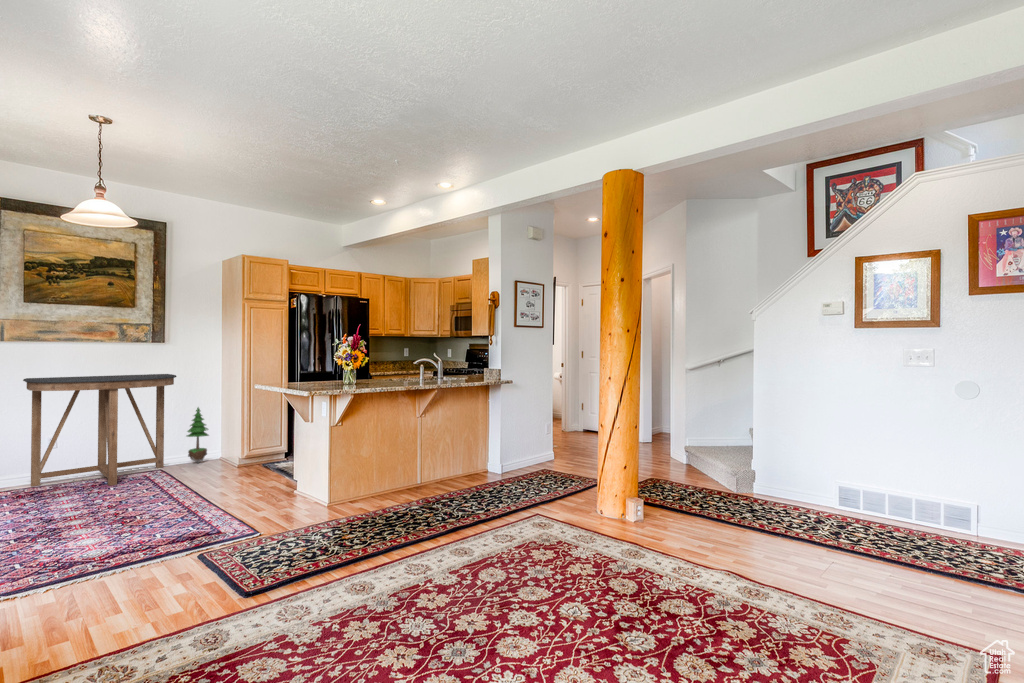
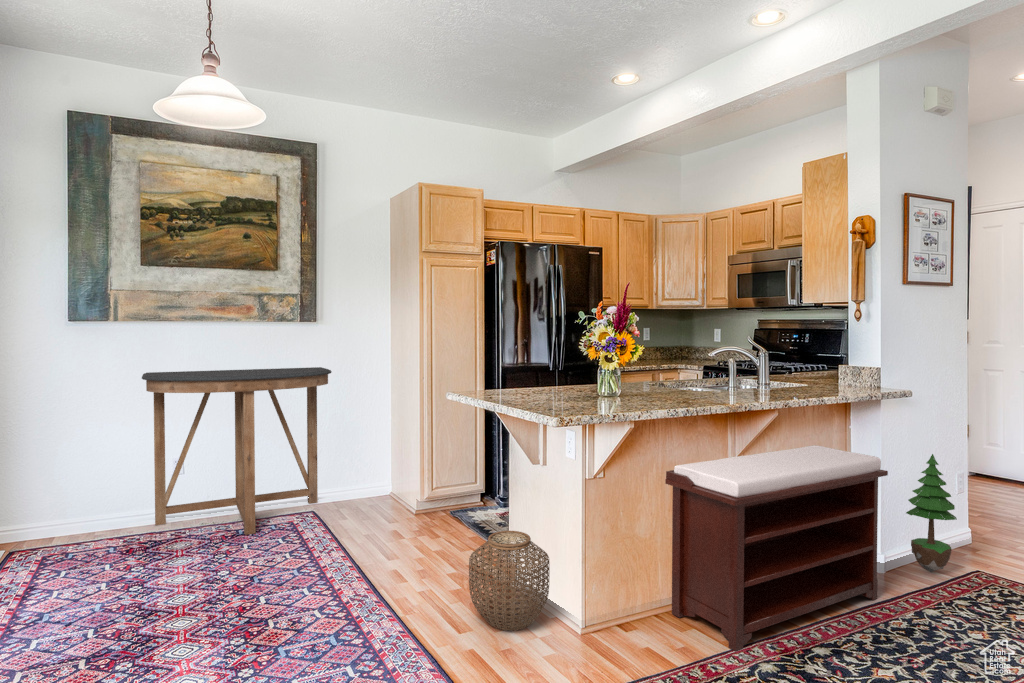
potted tree: present [187,407,209,463] -> present [906,454,957,572]
bench: none [377,408,493,504] -> present [665,445,888,651]
woven basket: none [265,458,312,508] -> present [469,531,550,631]

